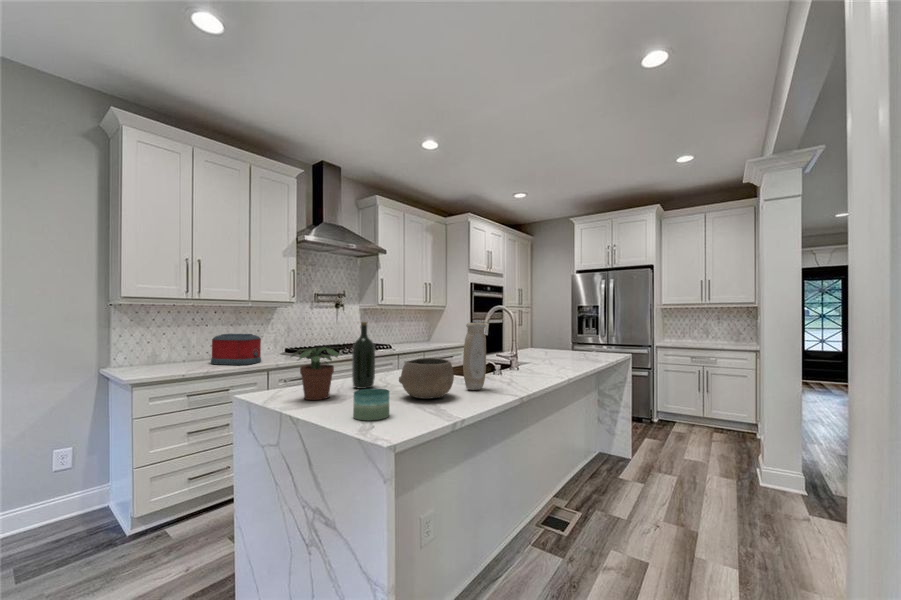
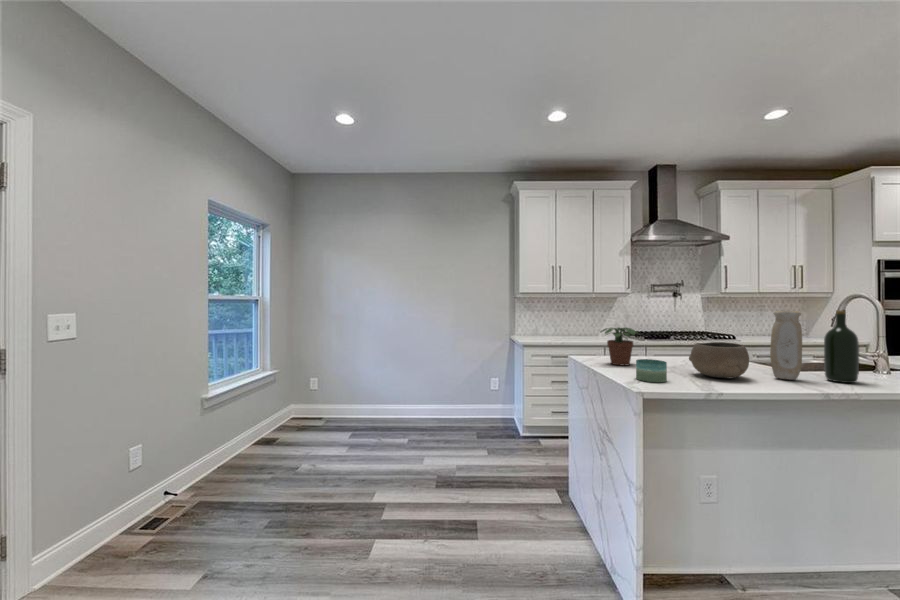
wine bottle: present [352,322,375,389] -> present [824,310,859,383]
toaster: present [211,334,261,365] -> none [566,317,601,340]

